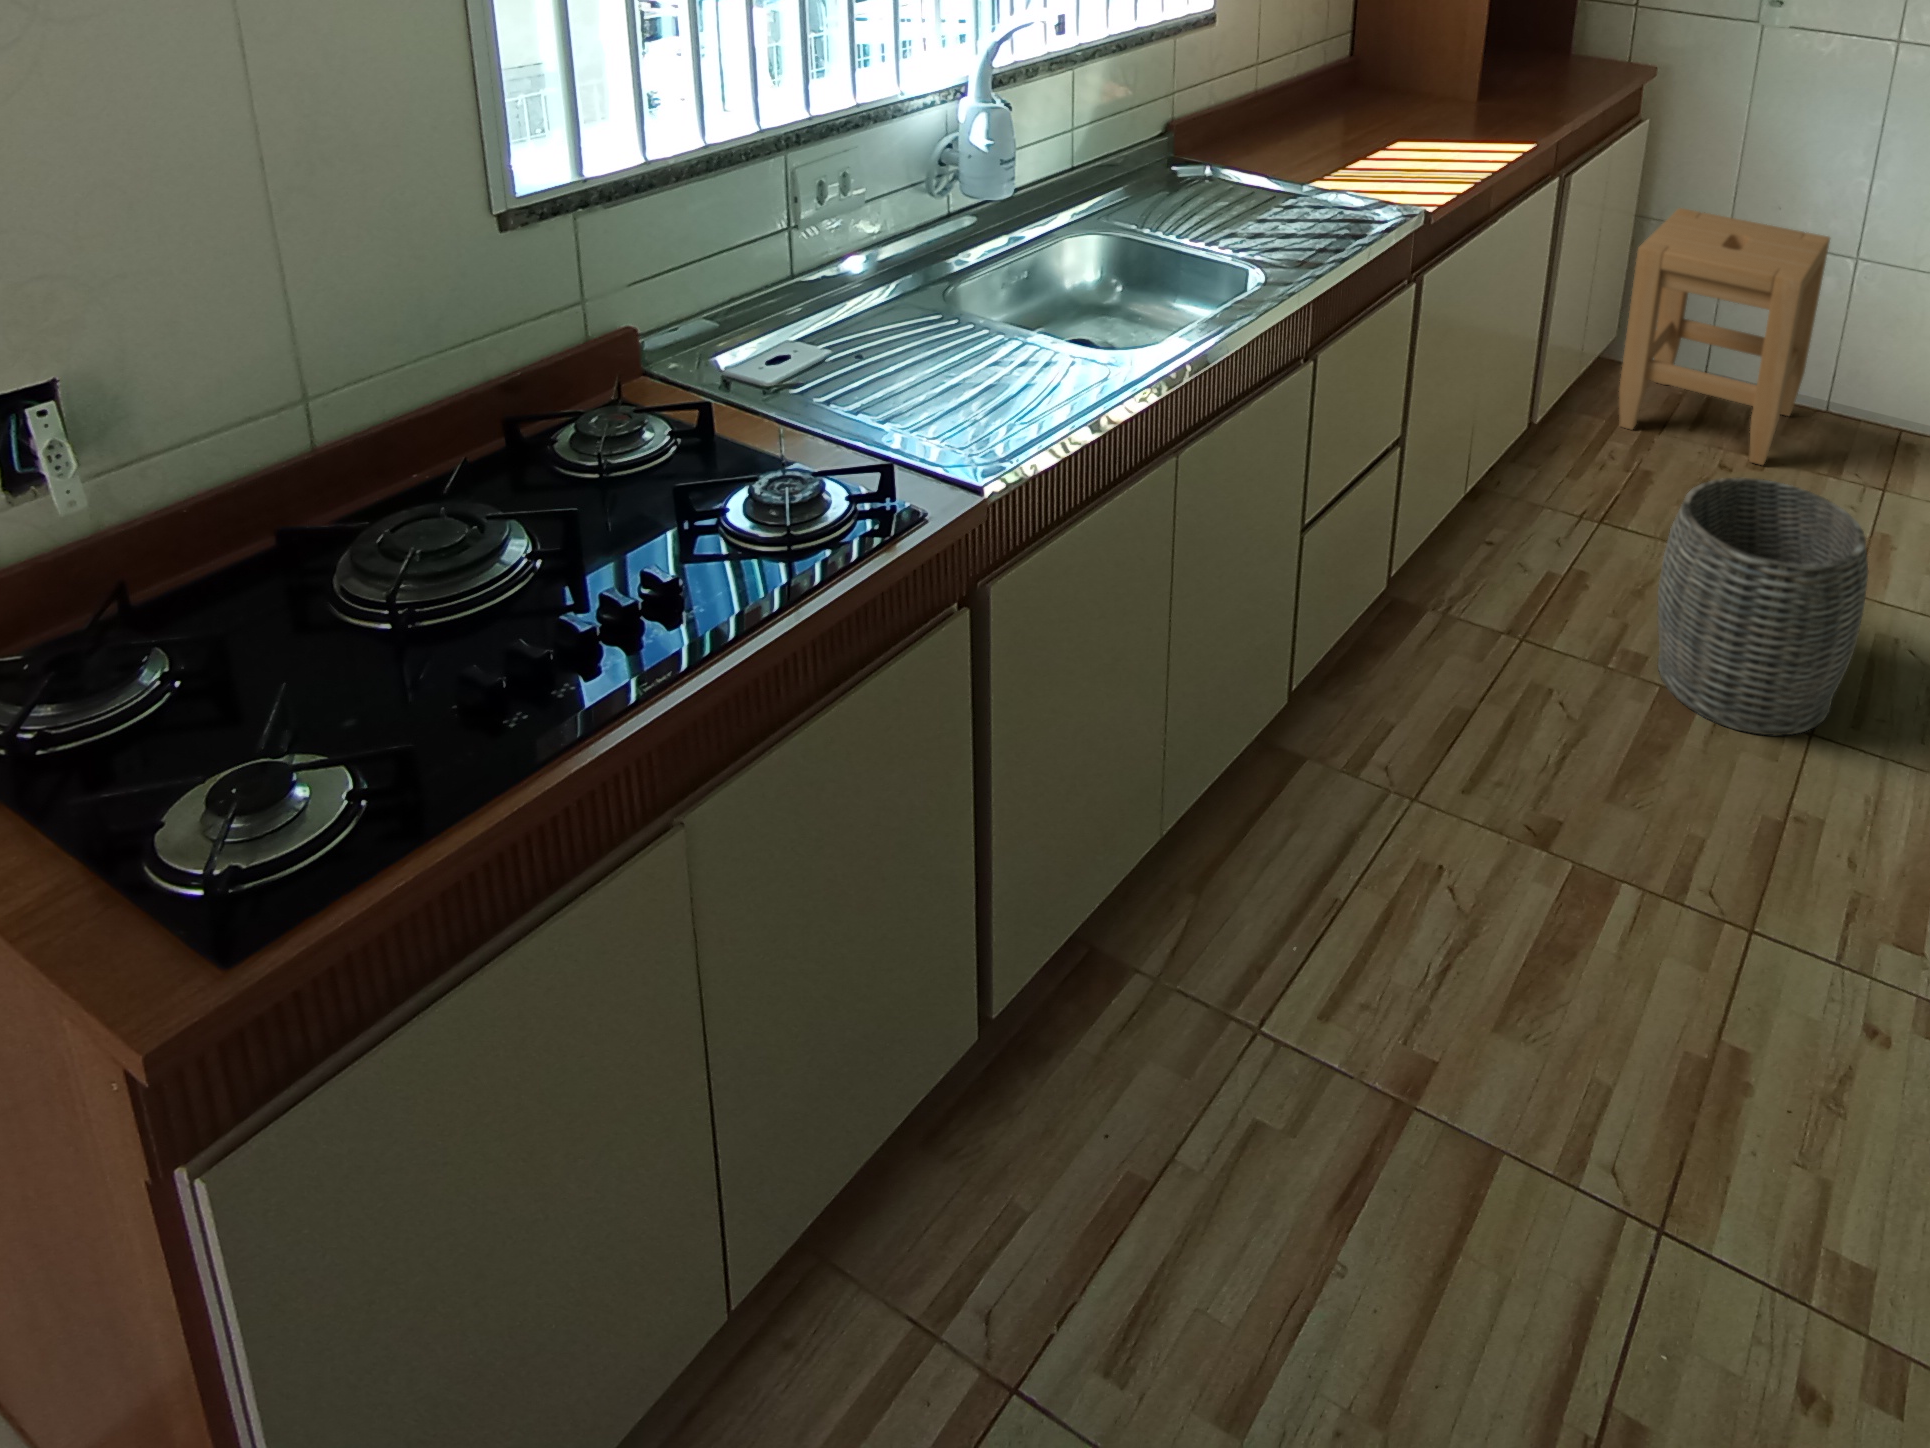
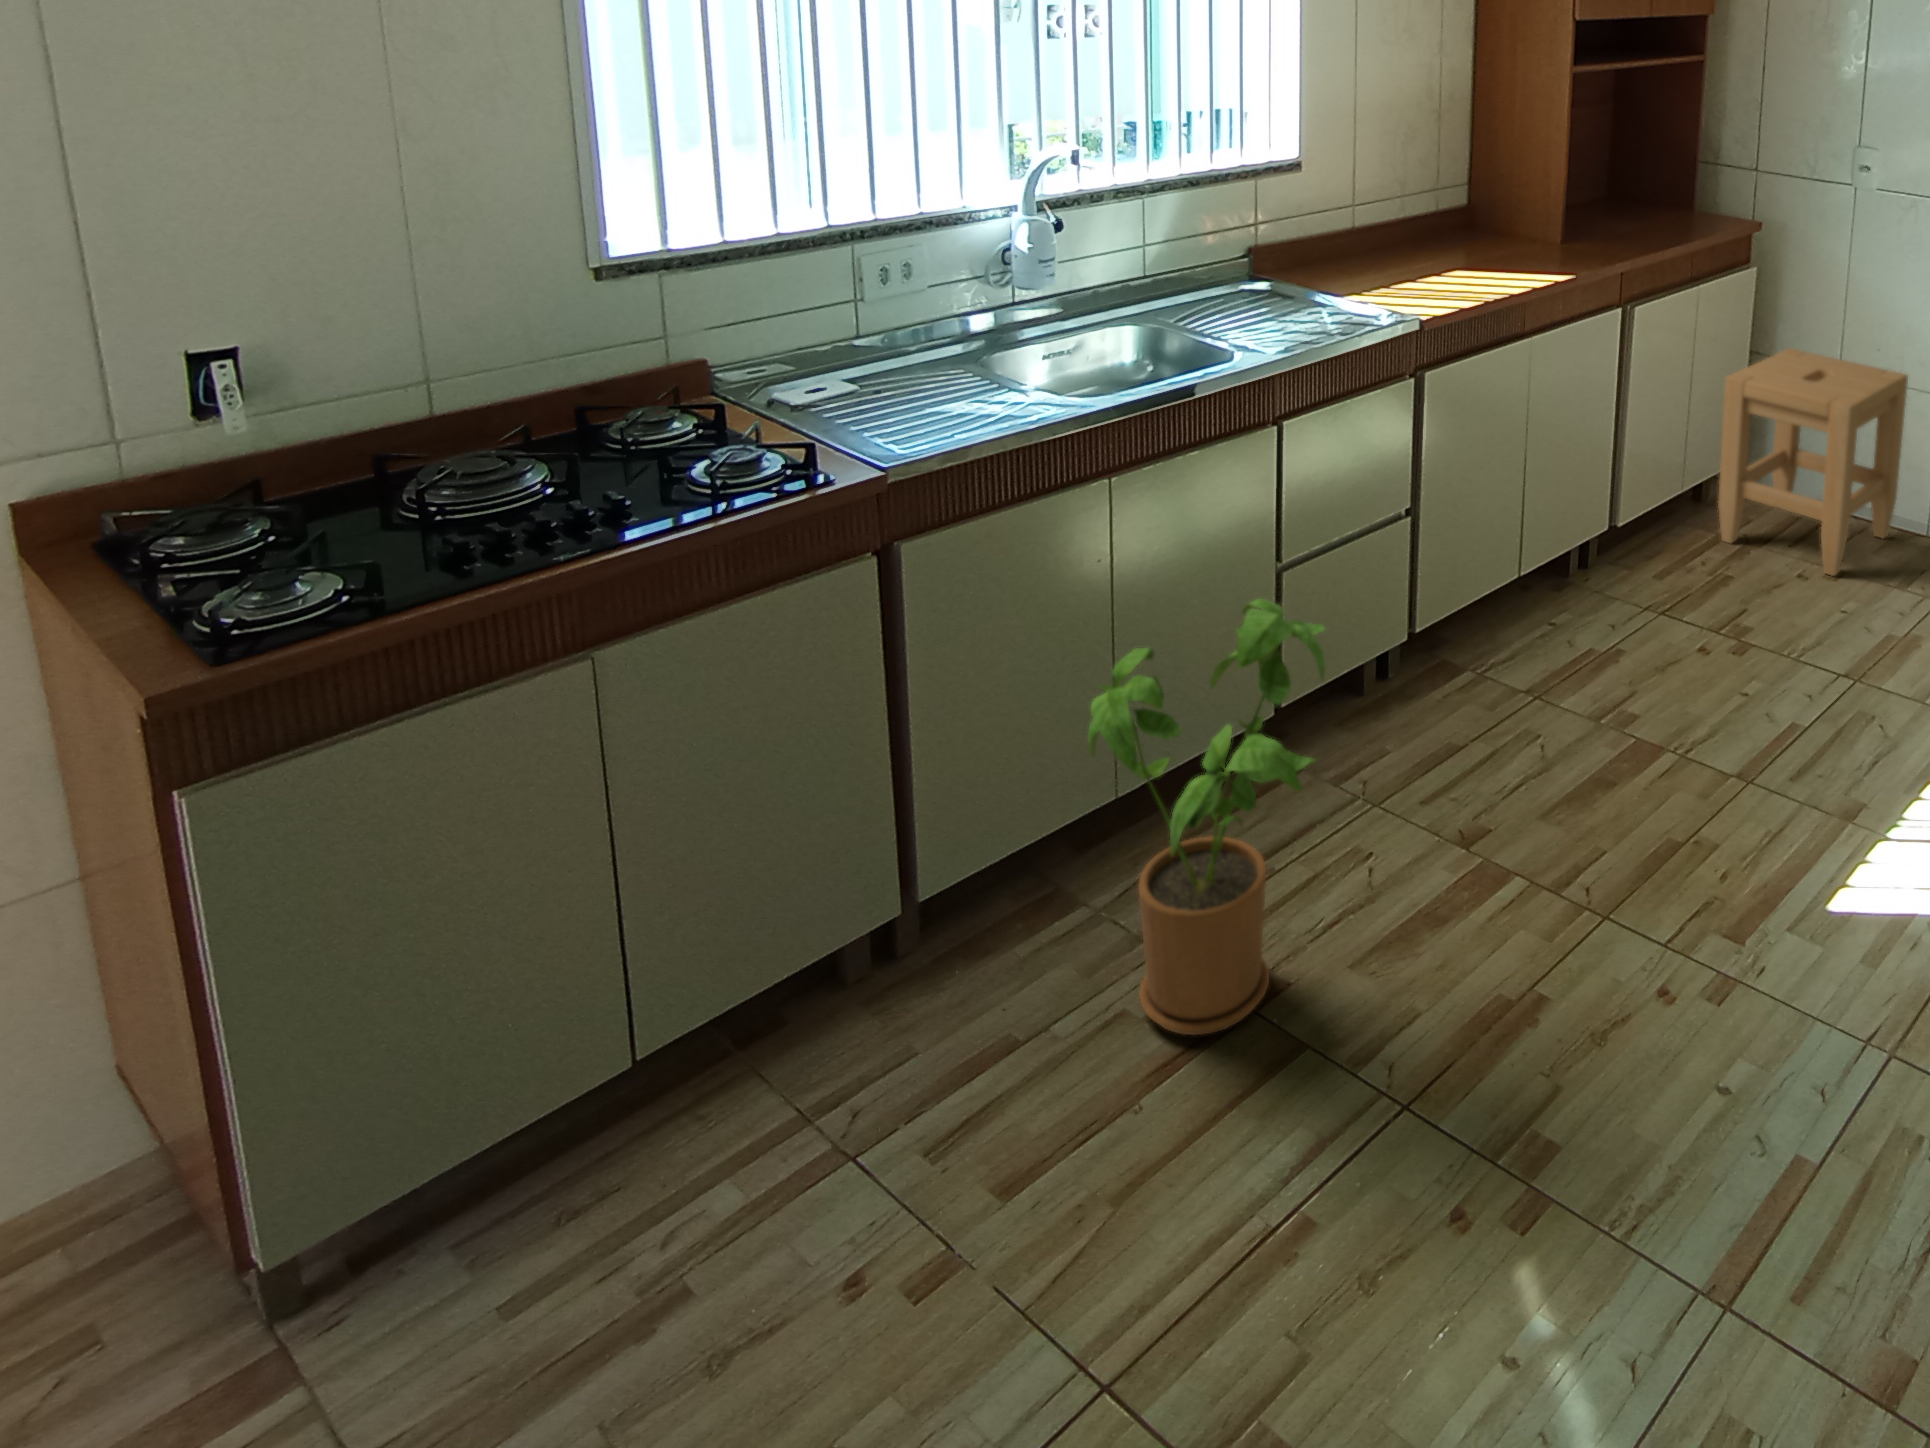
woven basket: present [1658,478,1868,736] -> none [1636,559,1800,780]
house plant: none [1208,607,1558,1145] -> present [1088,599,1325,1035]

